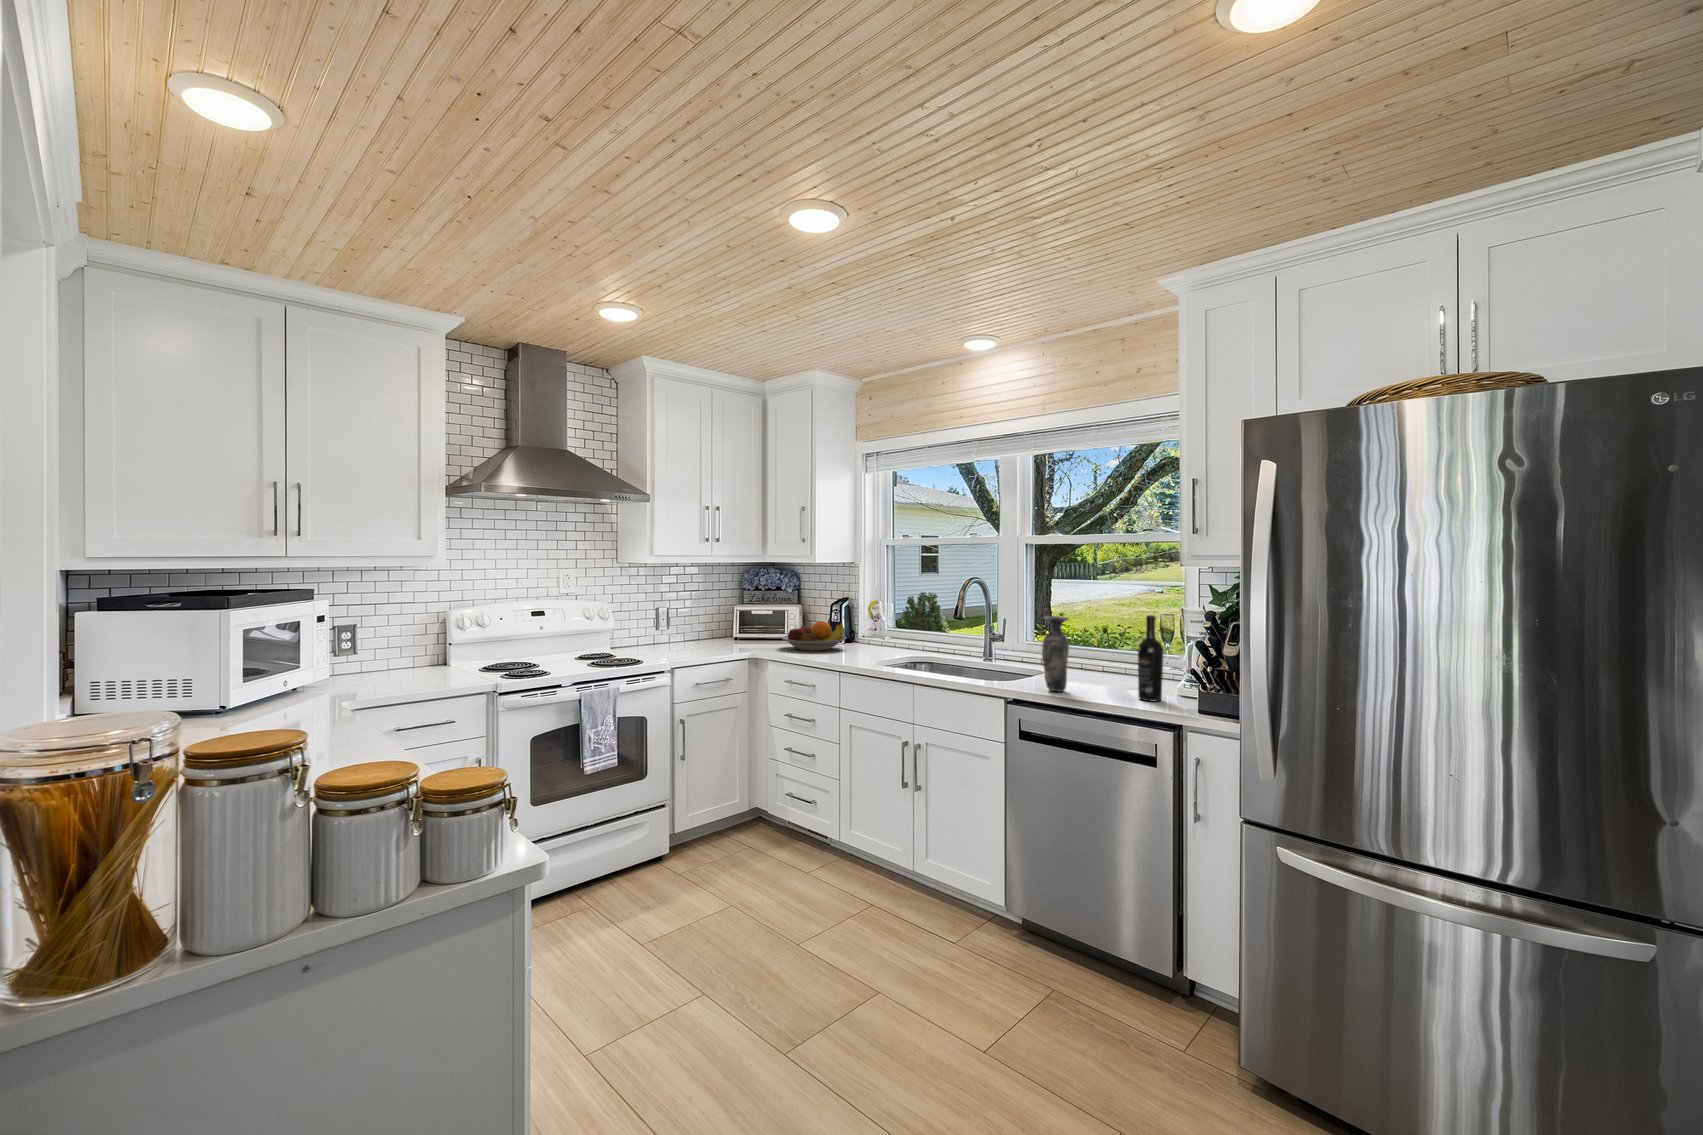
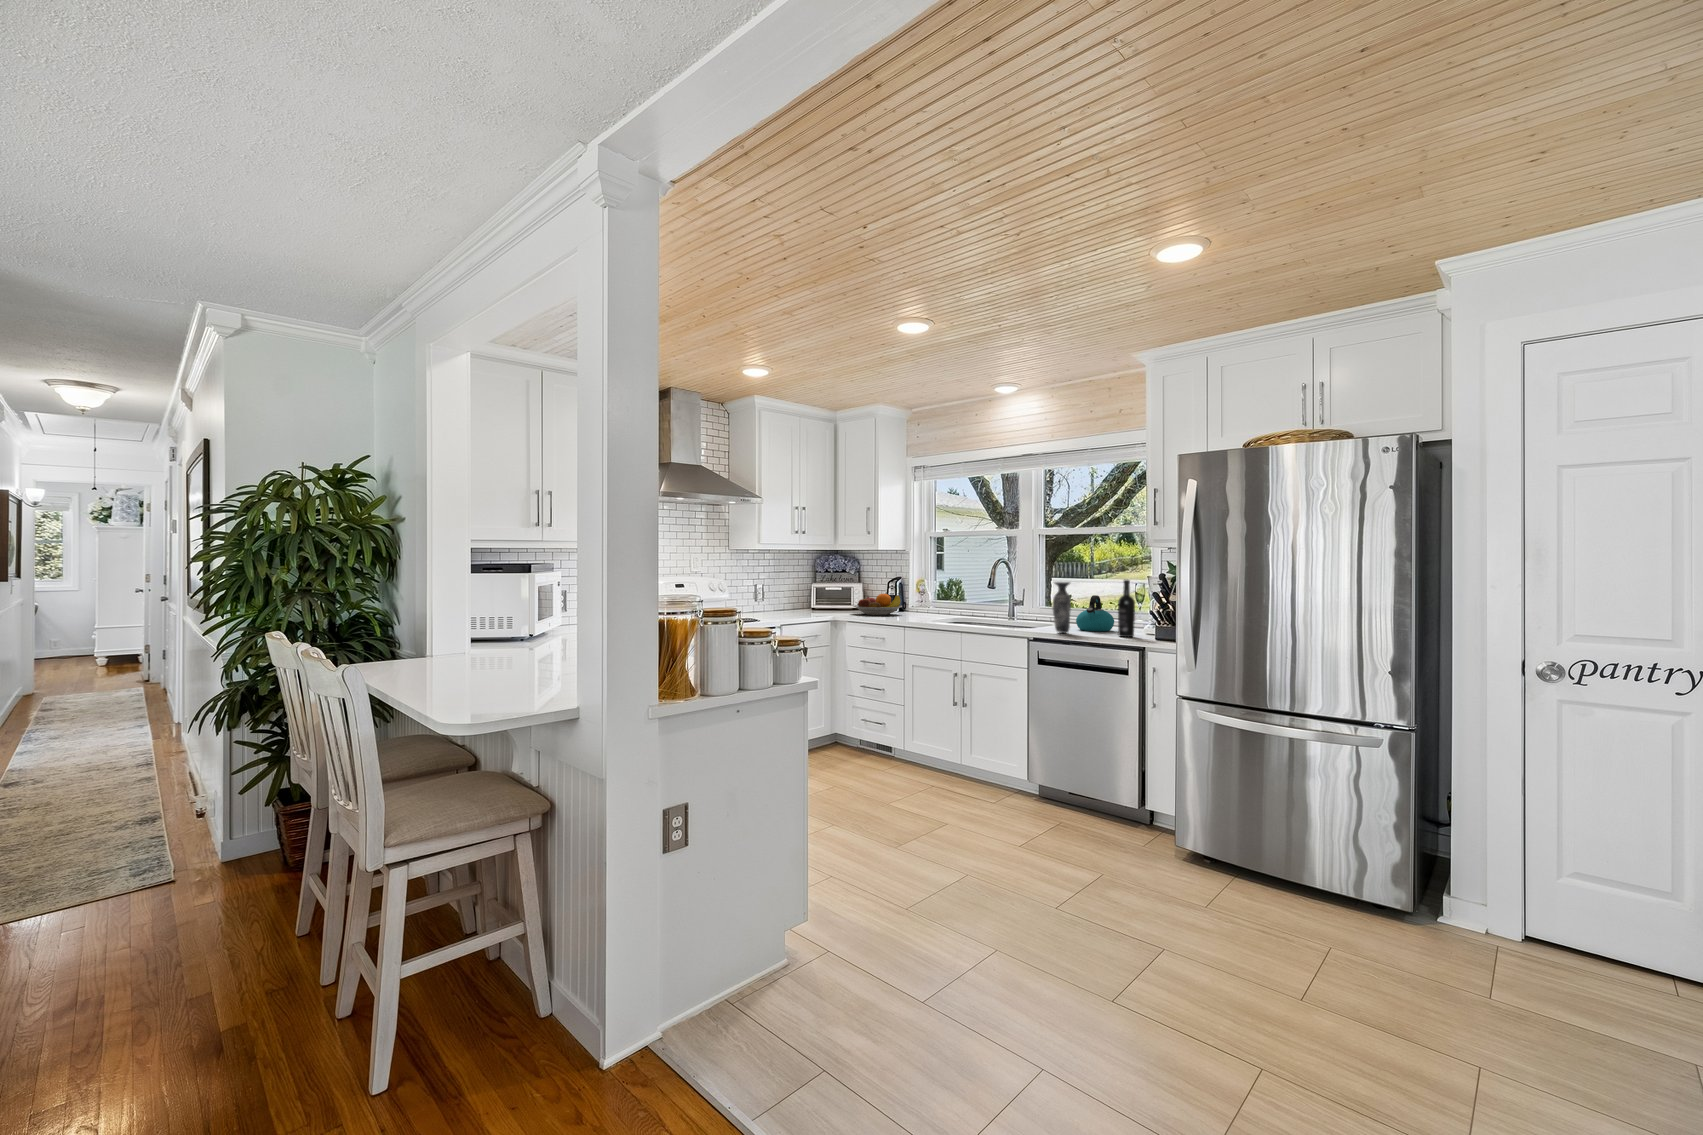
kettle: none [1076,633,1130,686] -> present [1076,595,1114,631]

